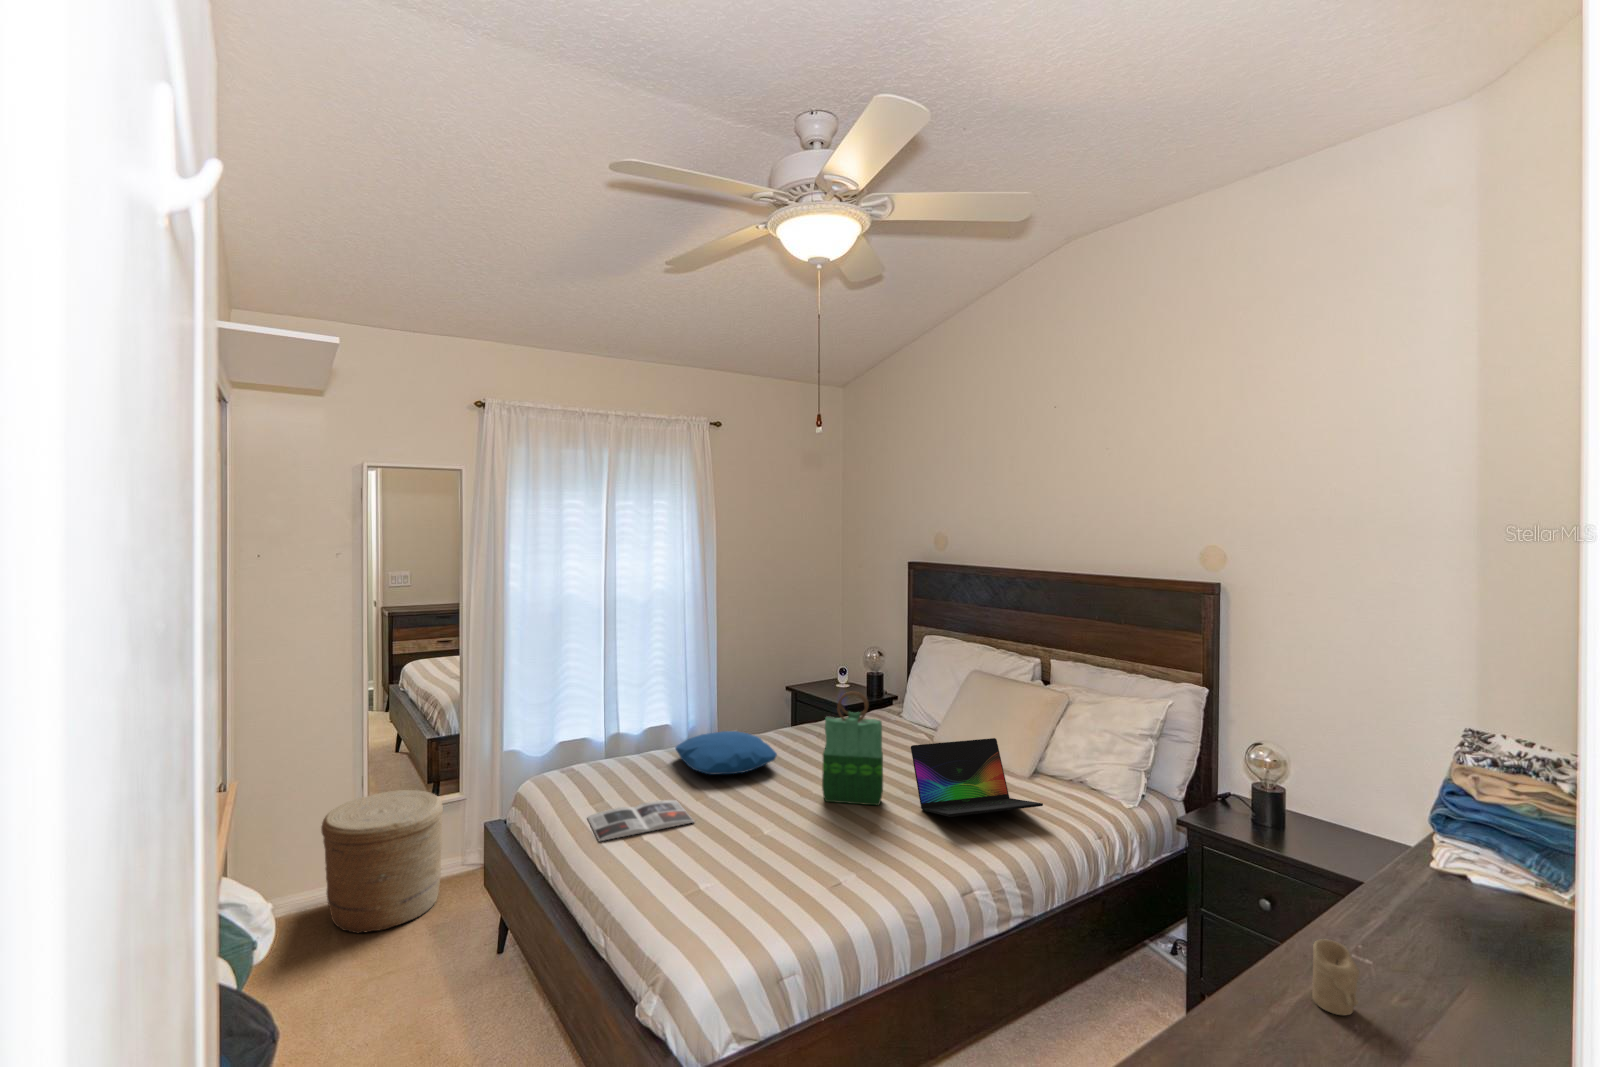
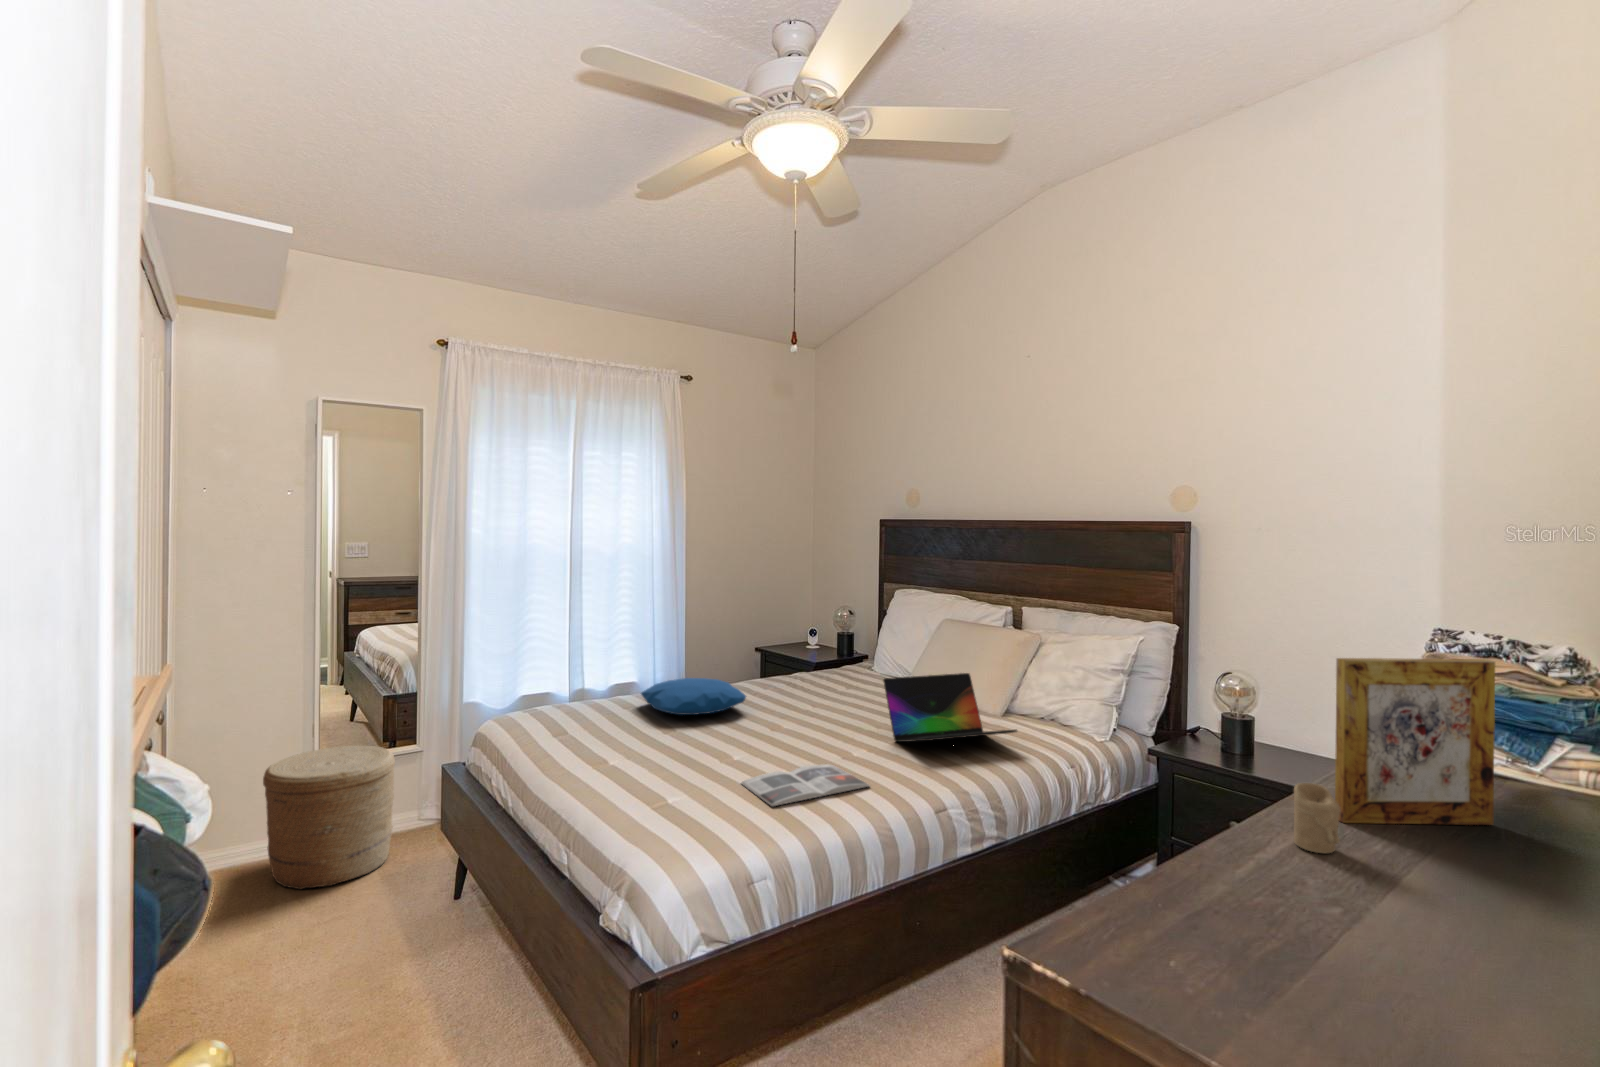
tote bag: present [822,692,883,805] -> none [793,623,855,738]
magazine: present [587,800,694,841] -> present [741,764,870,806]
picture frame: none [1356,807,1522,976] -> present [1335,658,1495,825]

